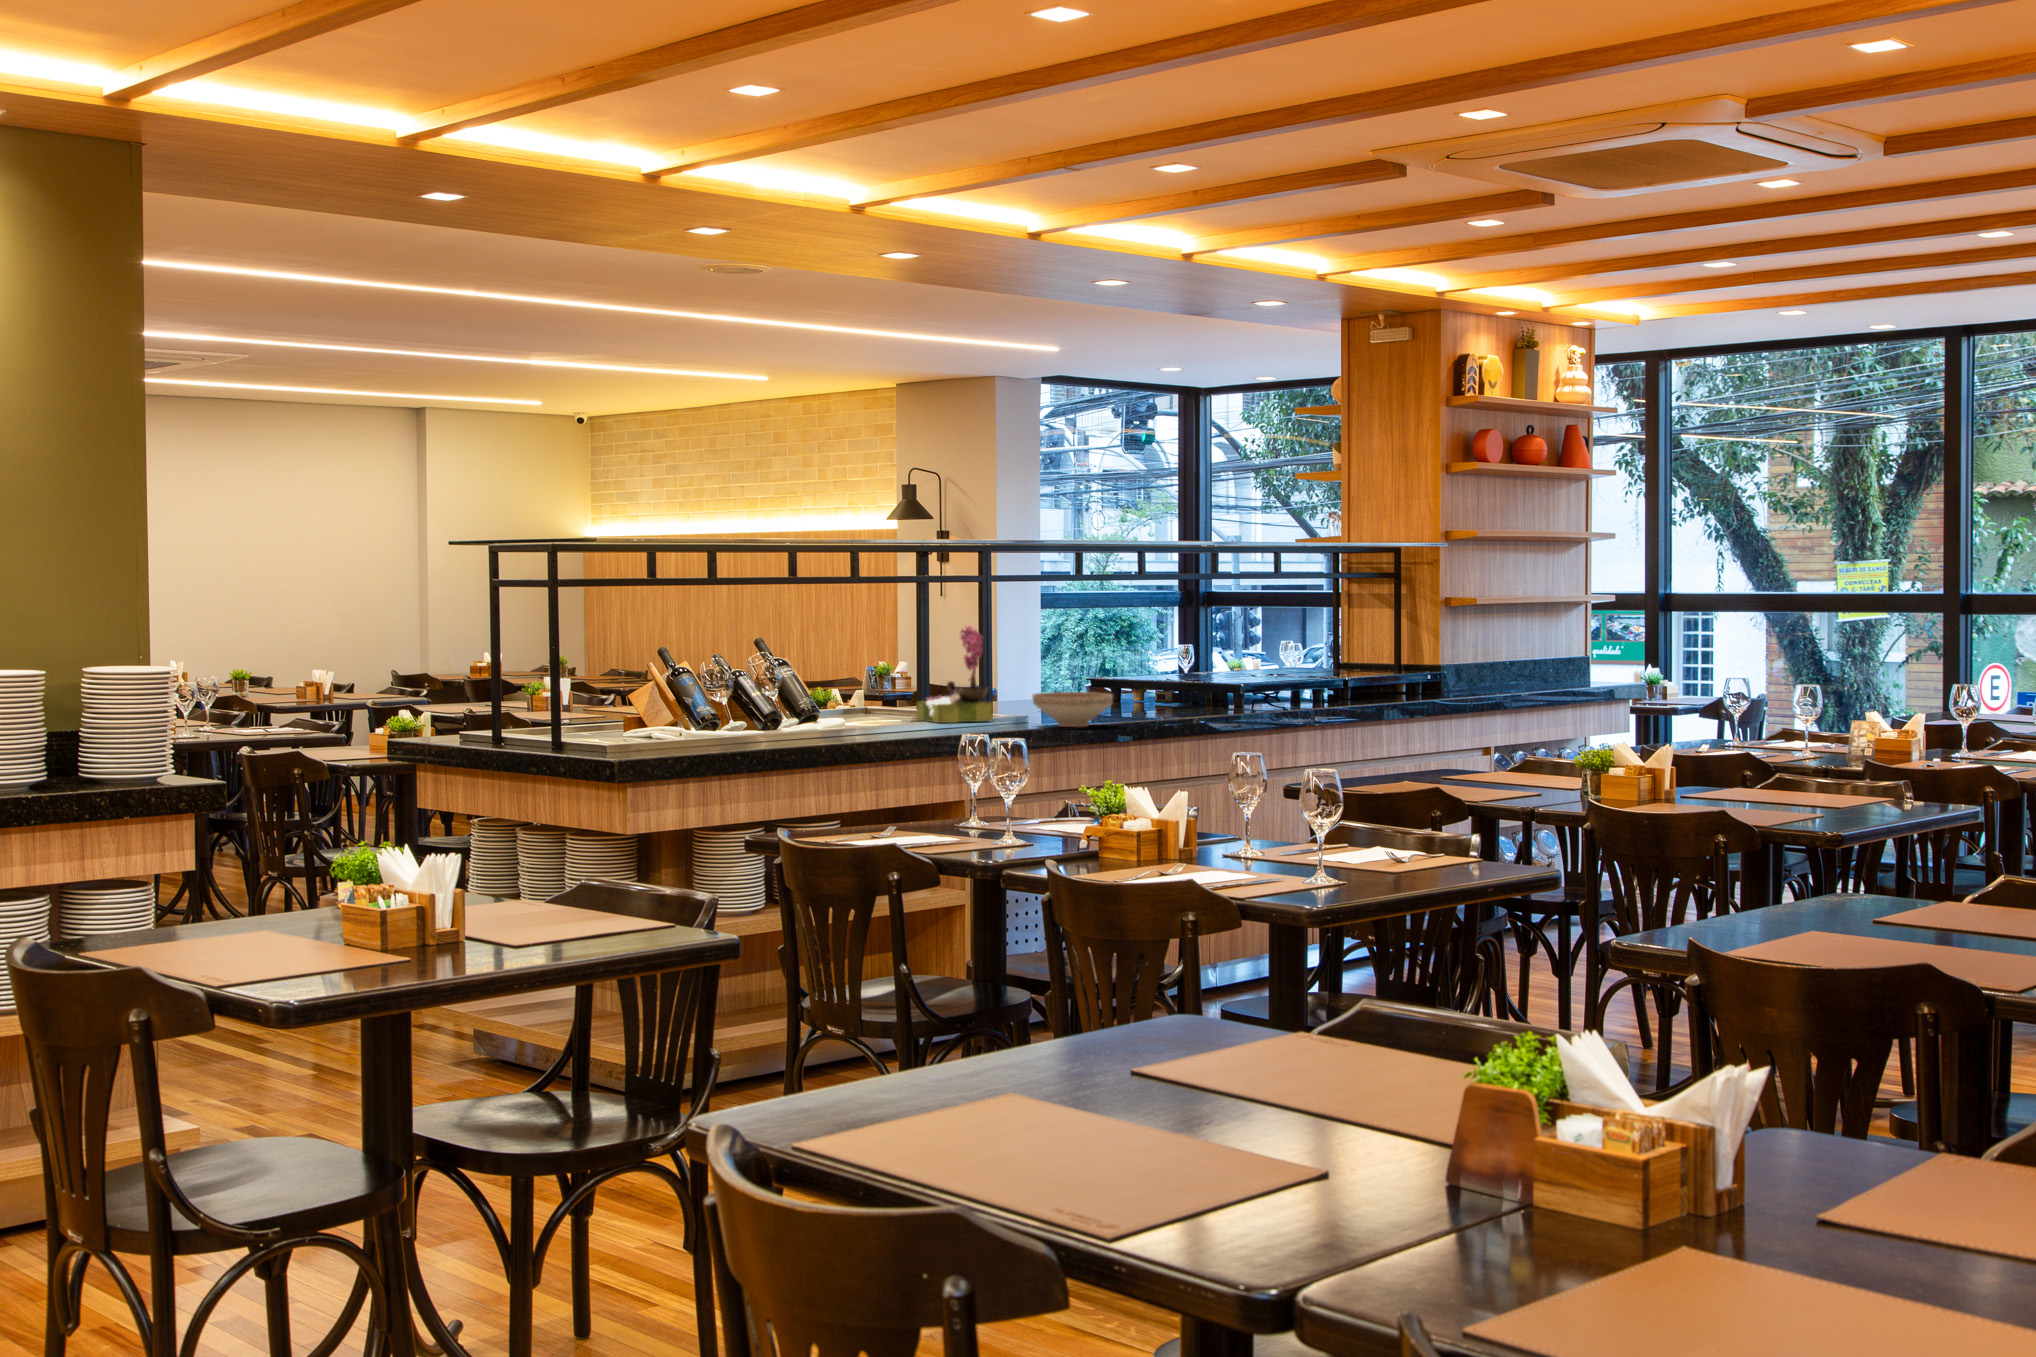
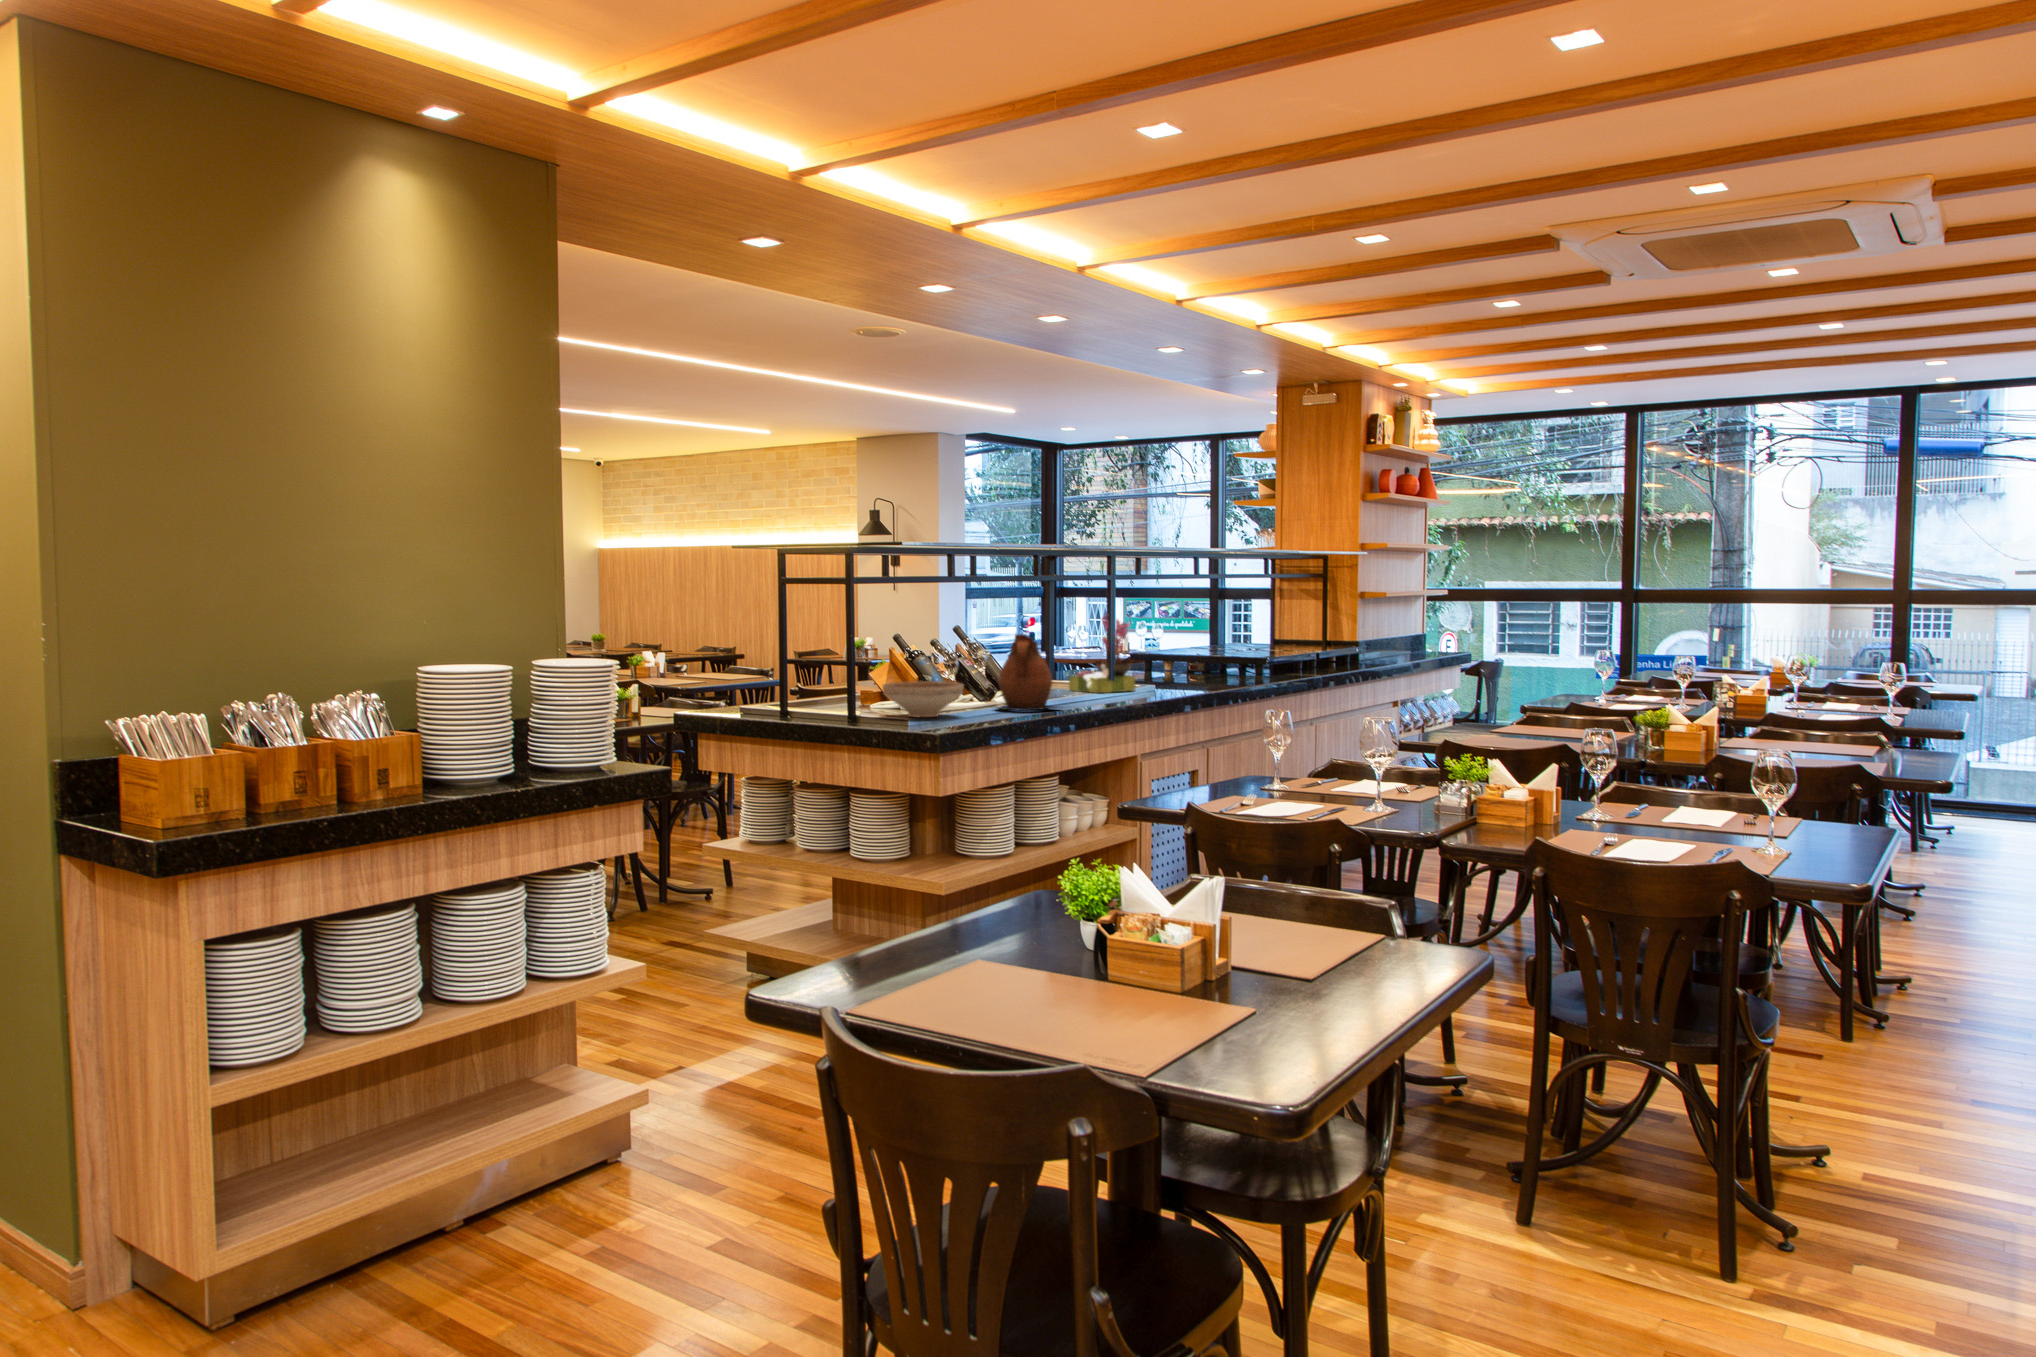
ceramic pitcher: none [738,651,822,740] -> present [997,634,1057,711]
decorative bowl: present [1032,692,1113,727] -> present [883,681,964,717]

